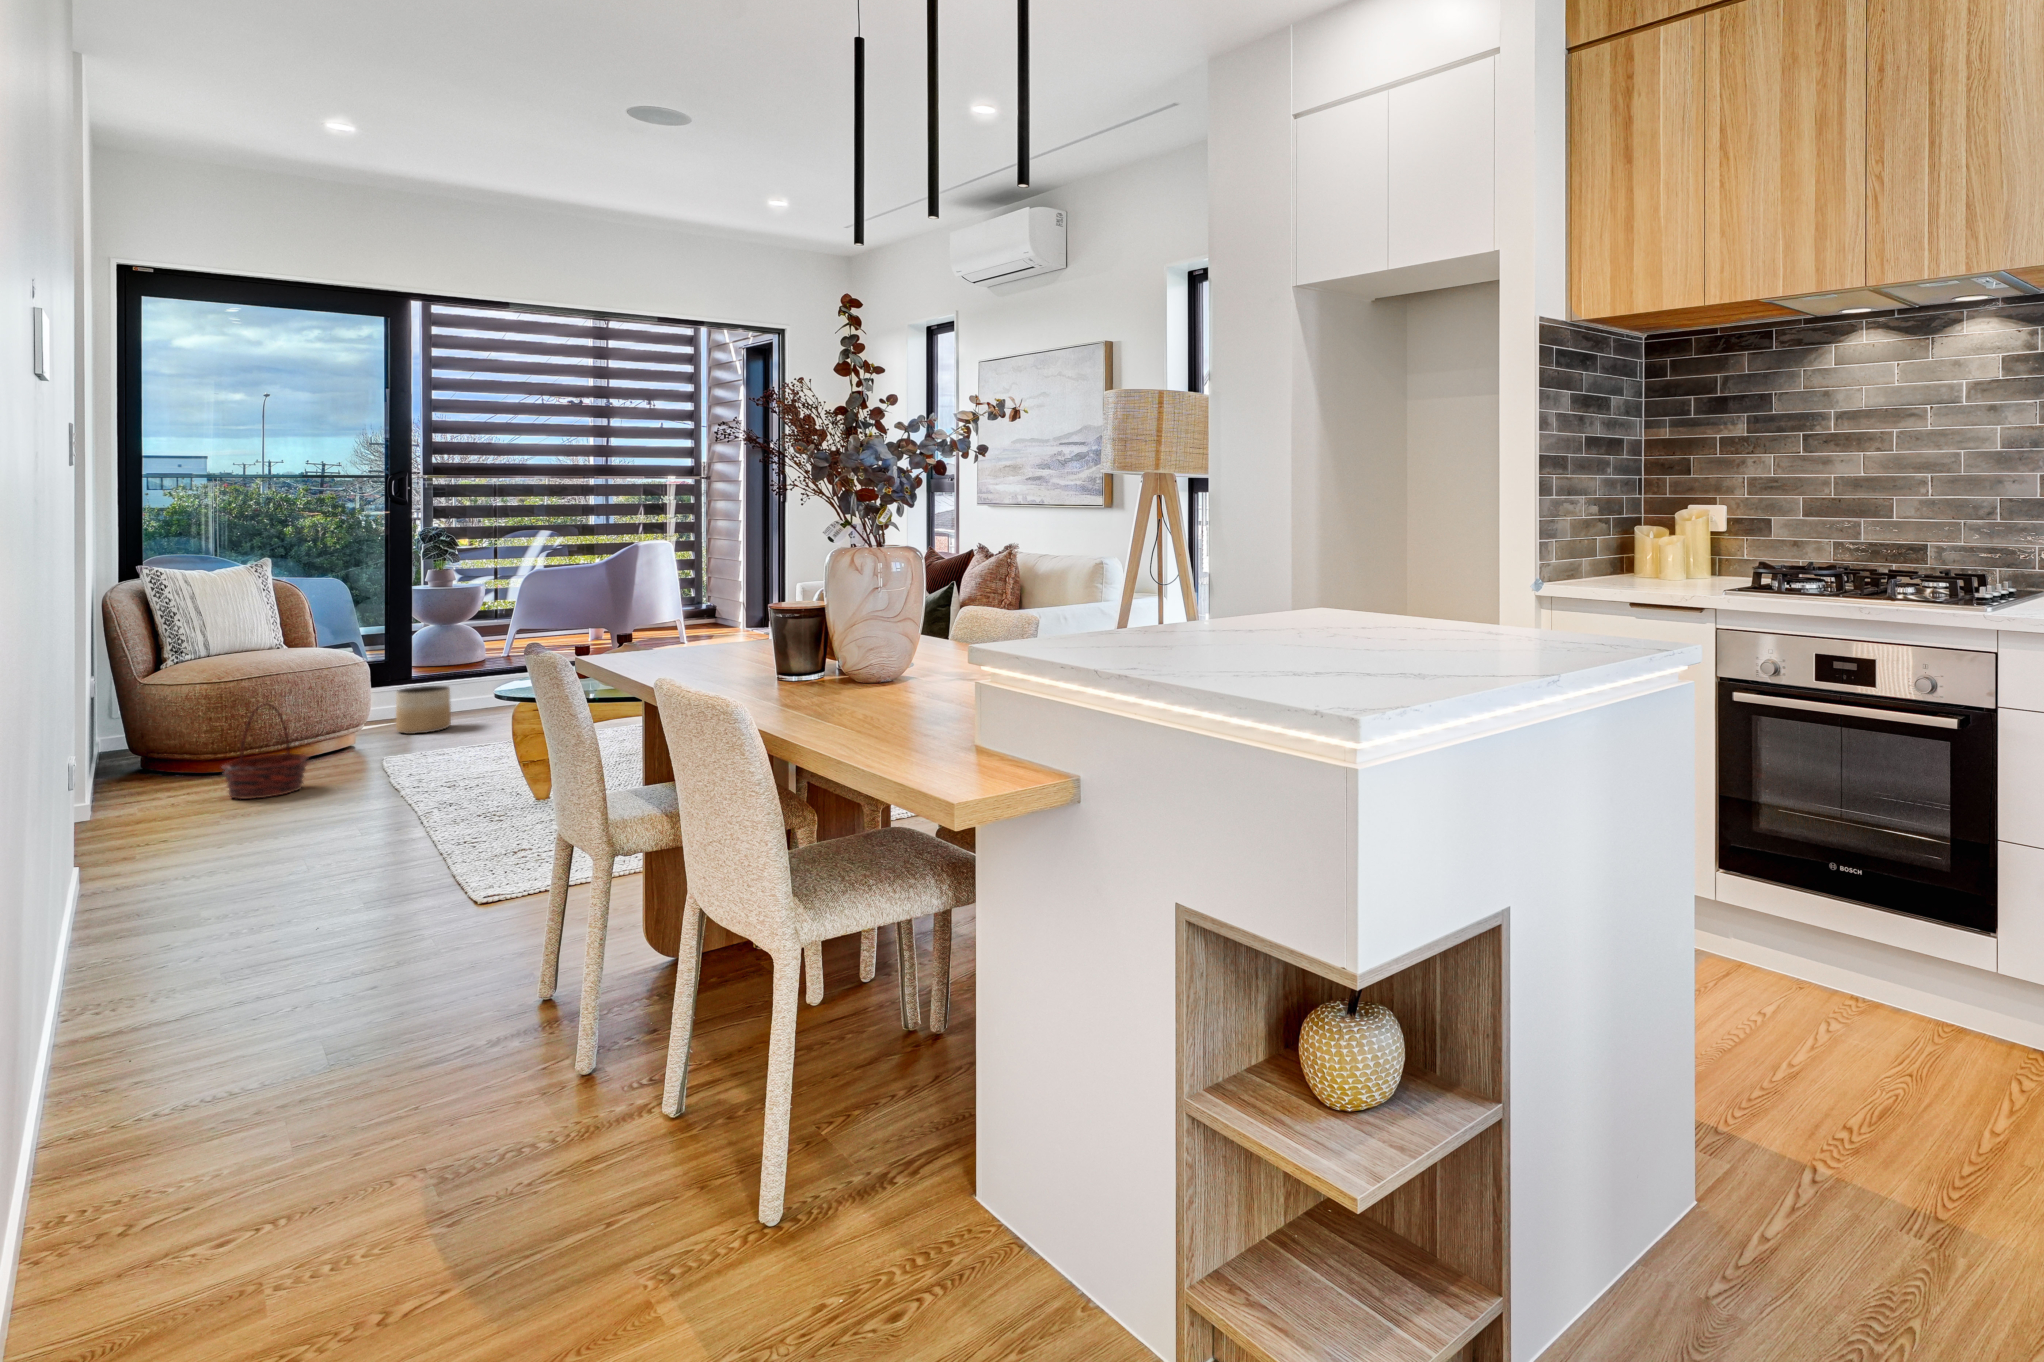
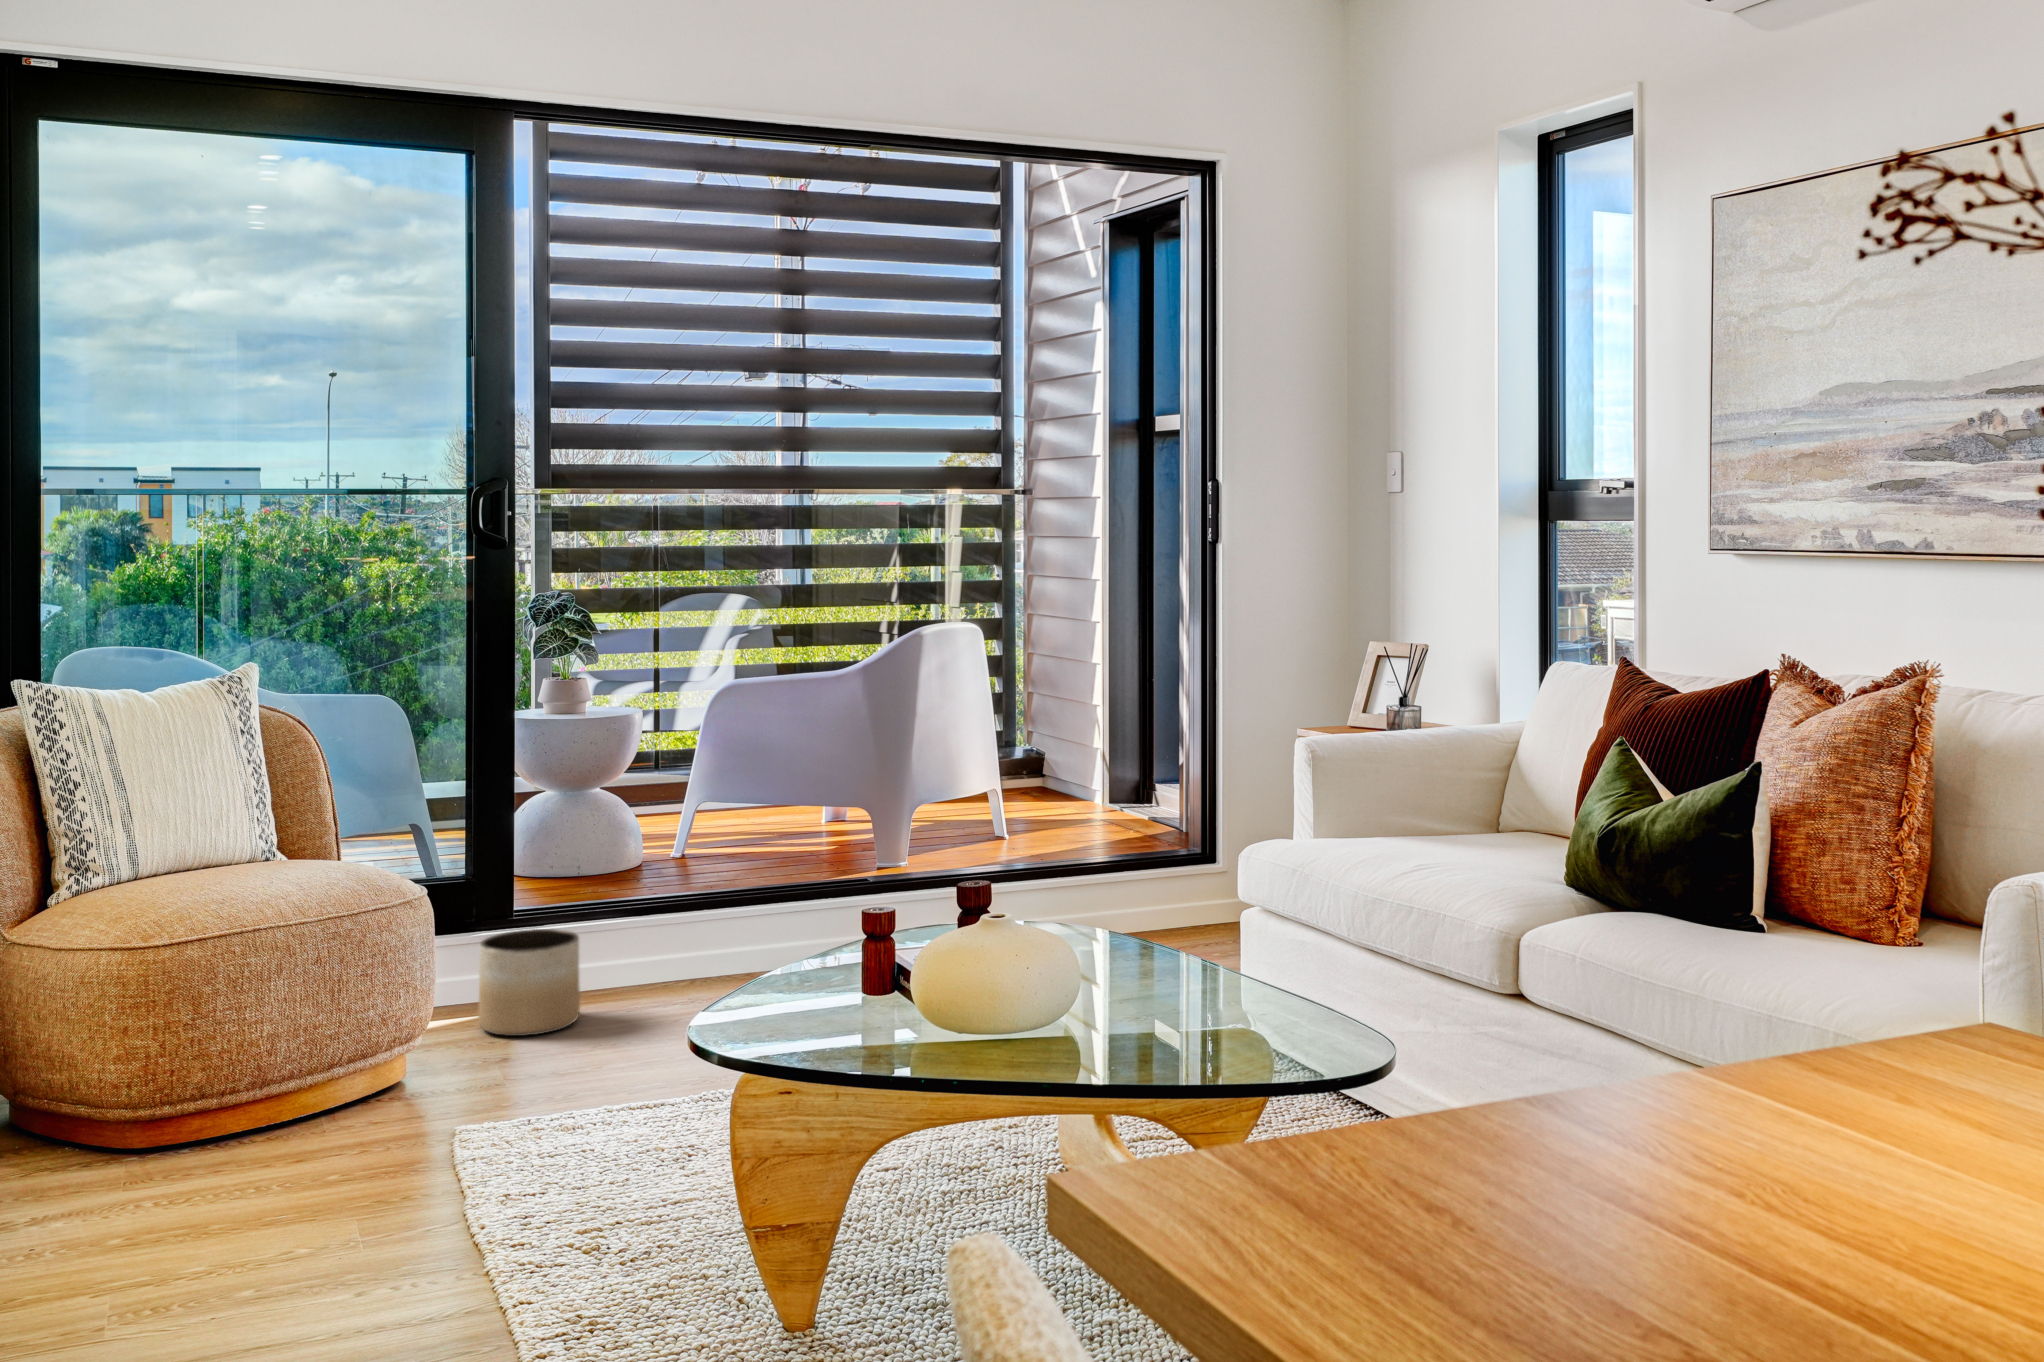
basket: present [222,703,308,799] -> none [129,1022,306,1252]

